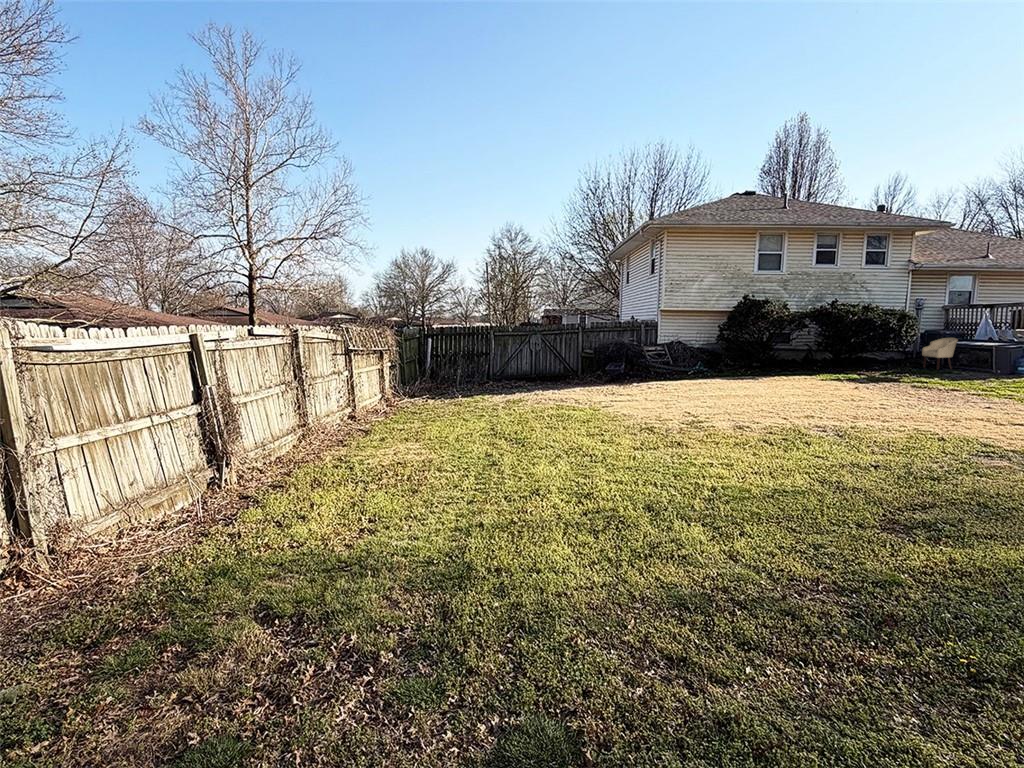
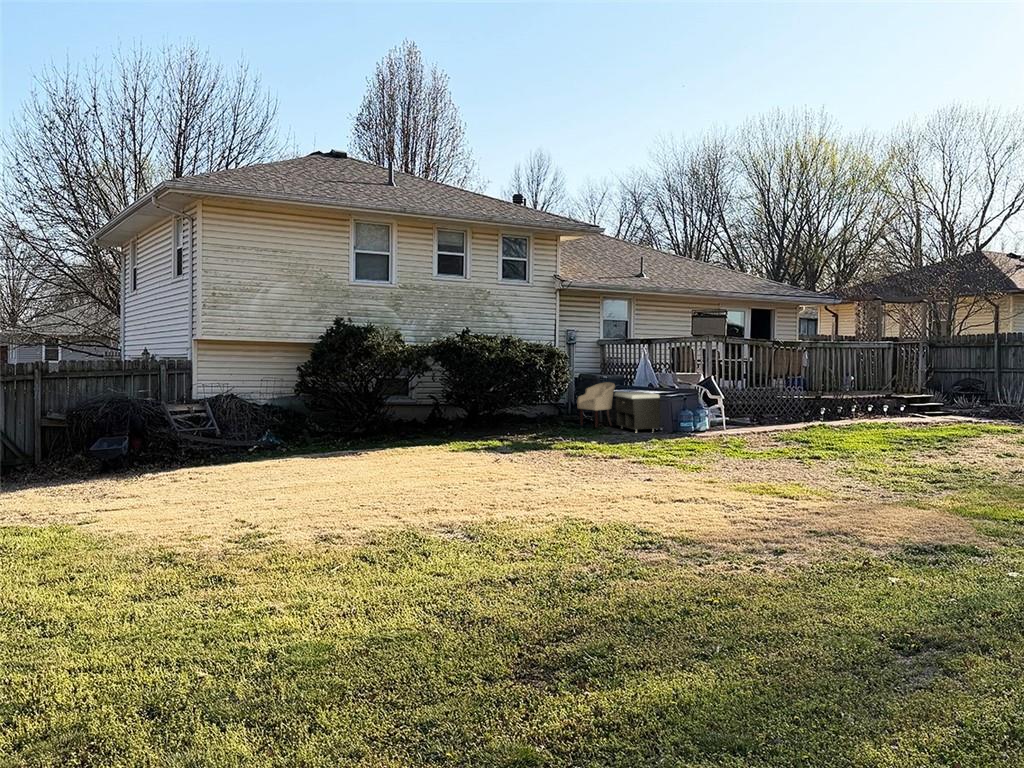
storage bench: none [956,345,1000,375] -> present [614,392,660,433]

